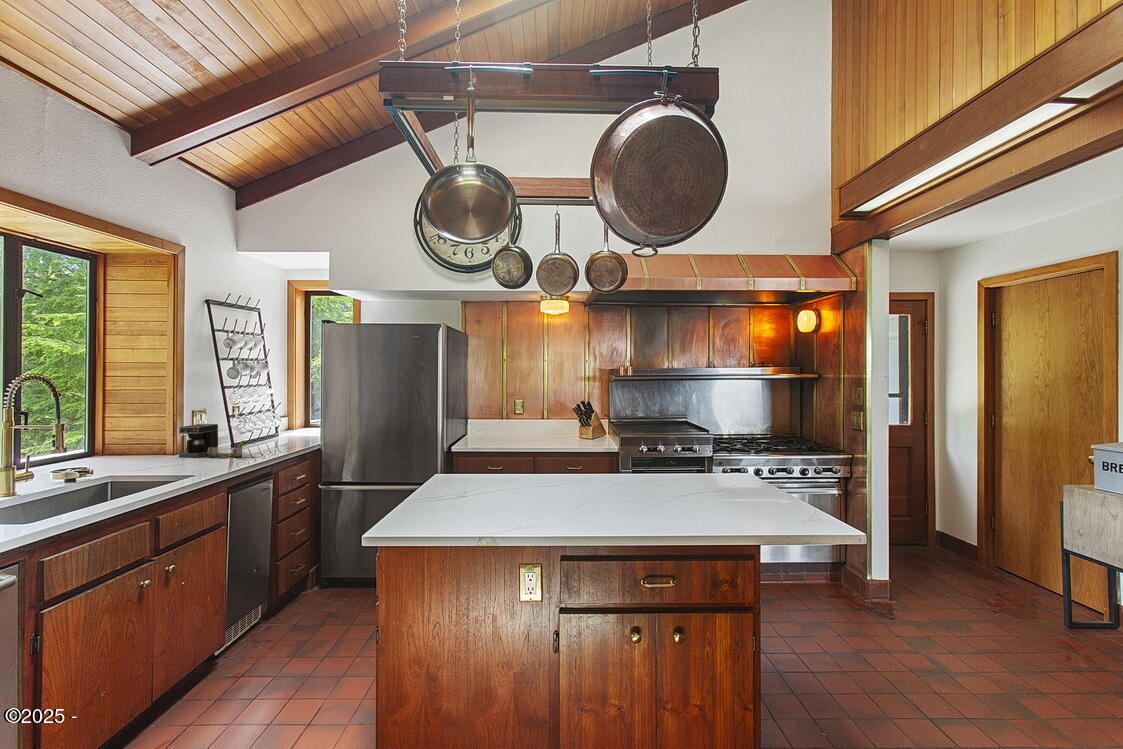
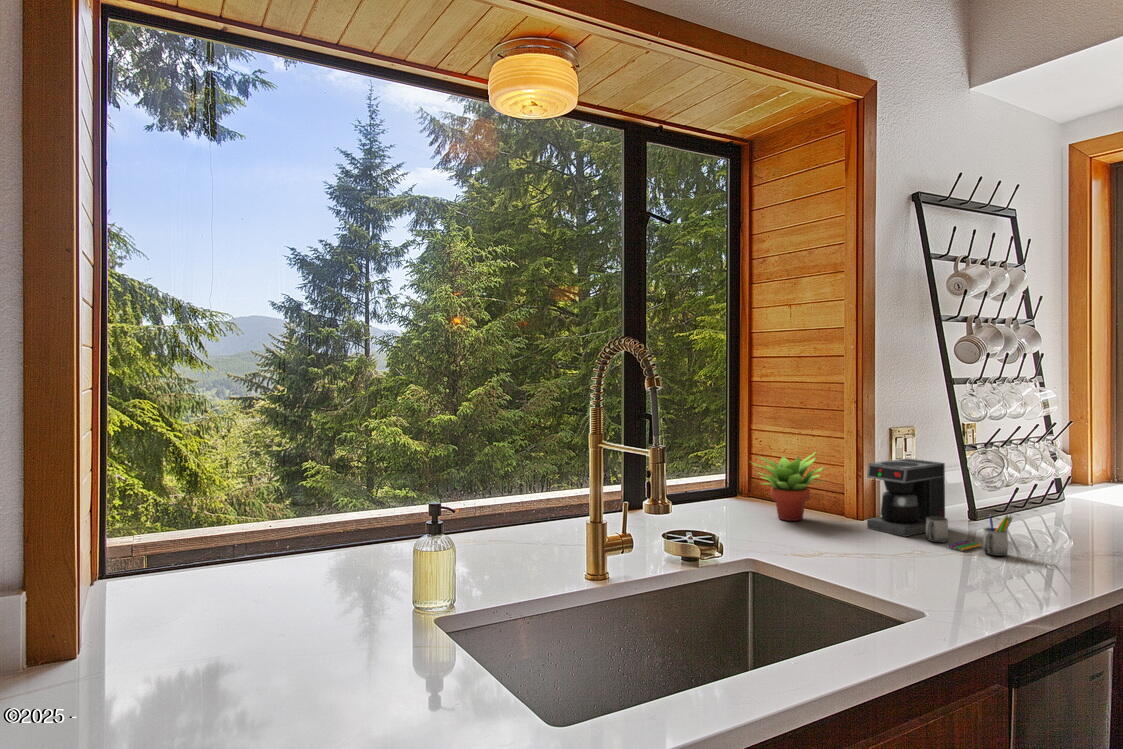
succulent plant: none [108,423,156,460] -> present [753,451,824,521]

